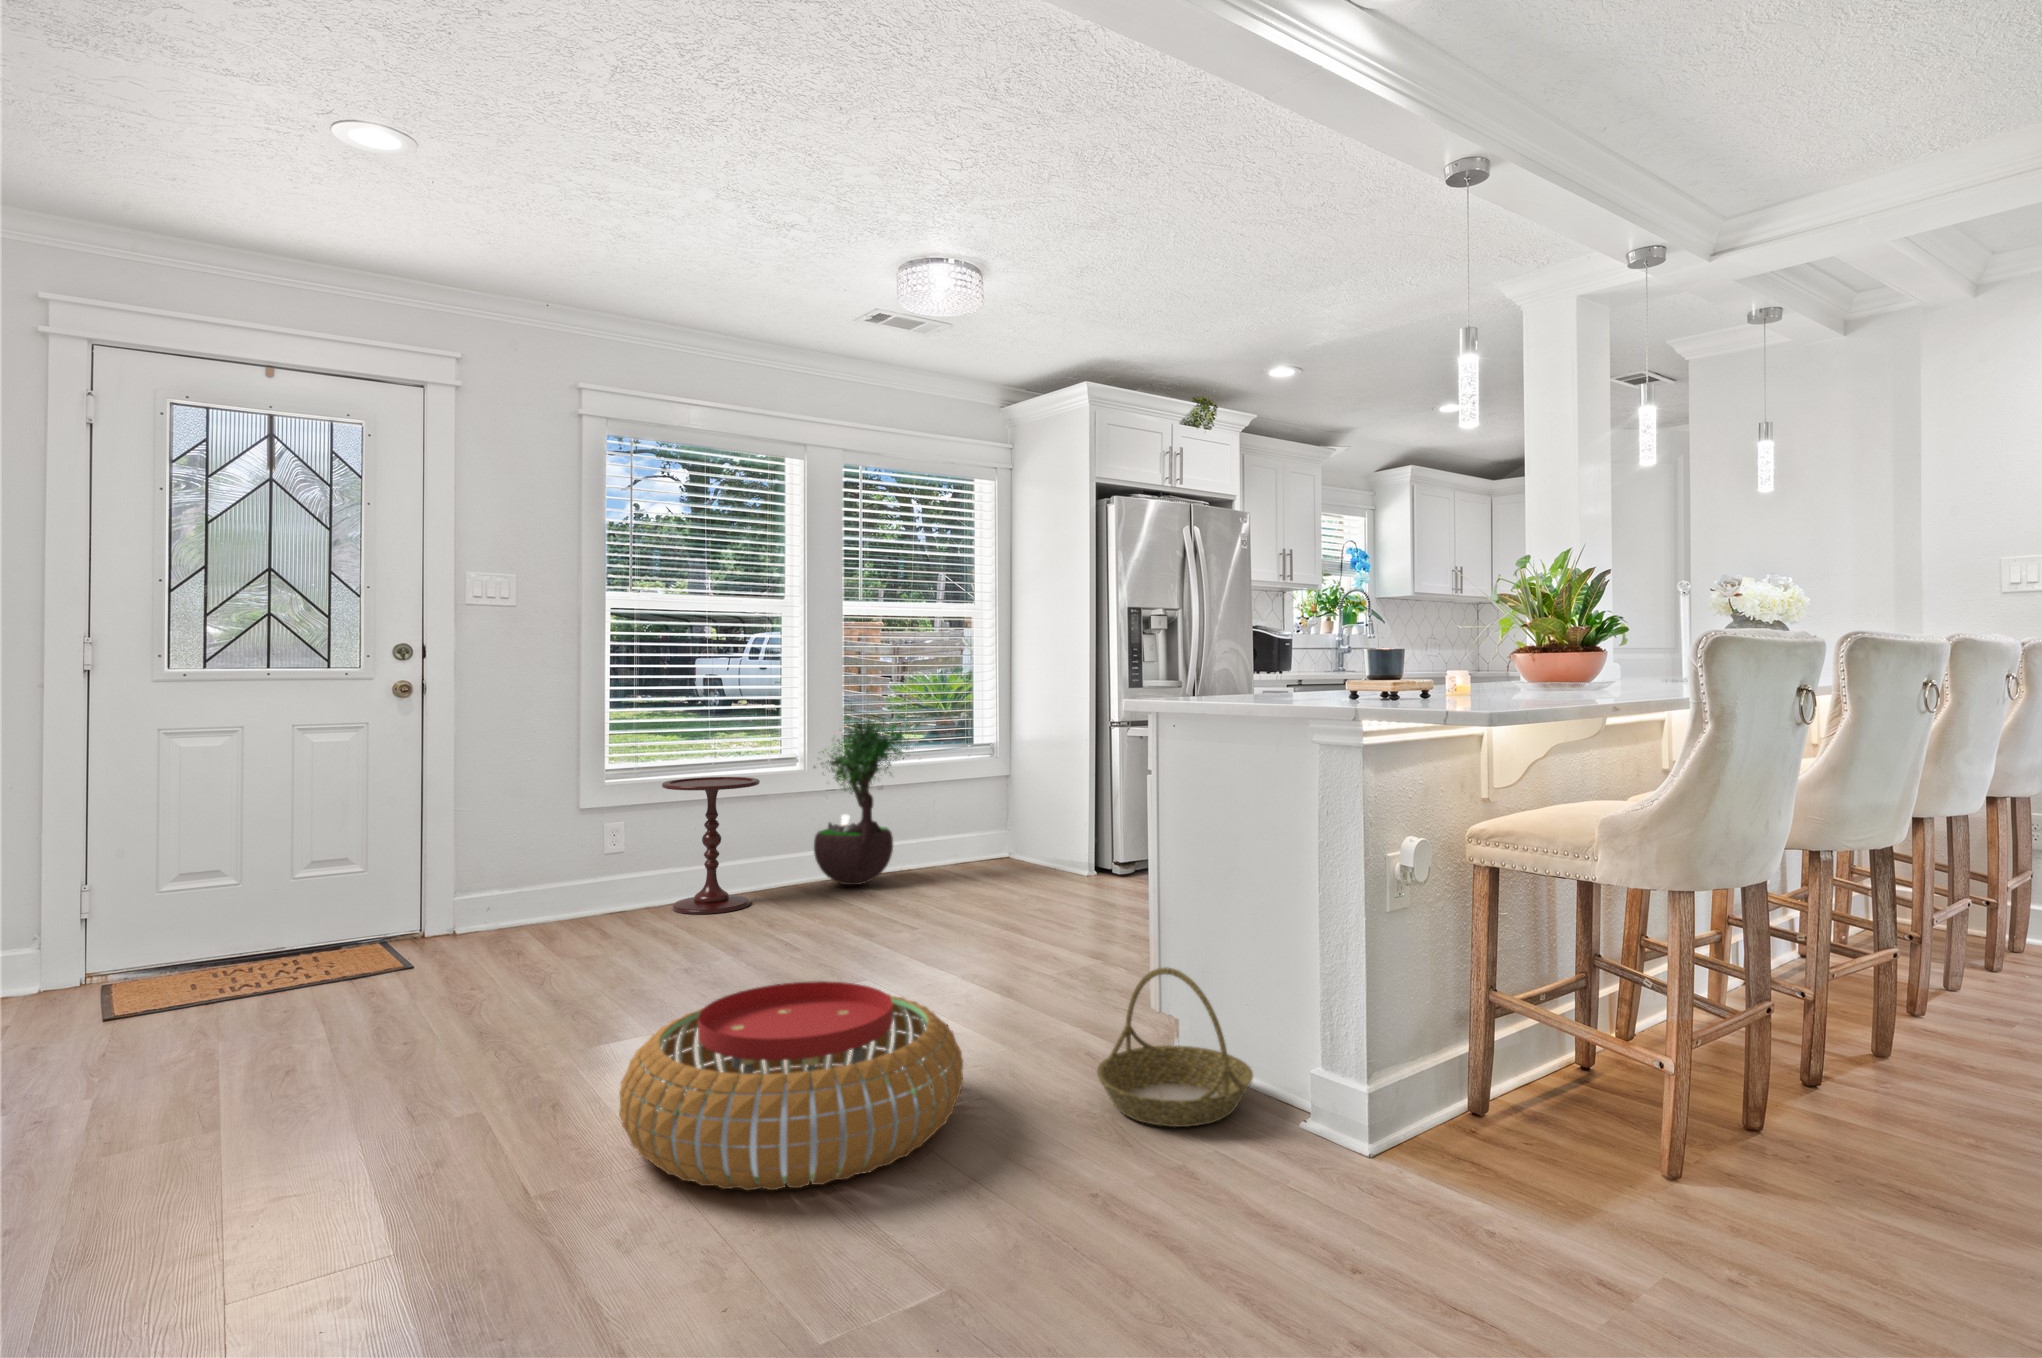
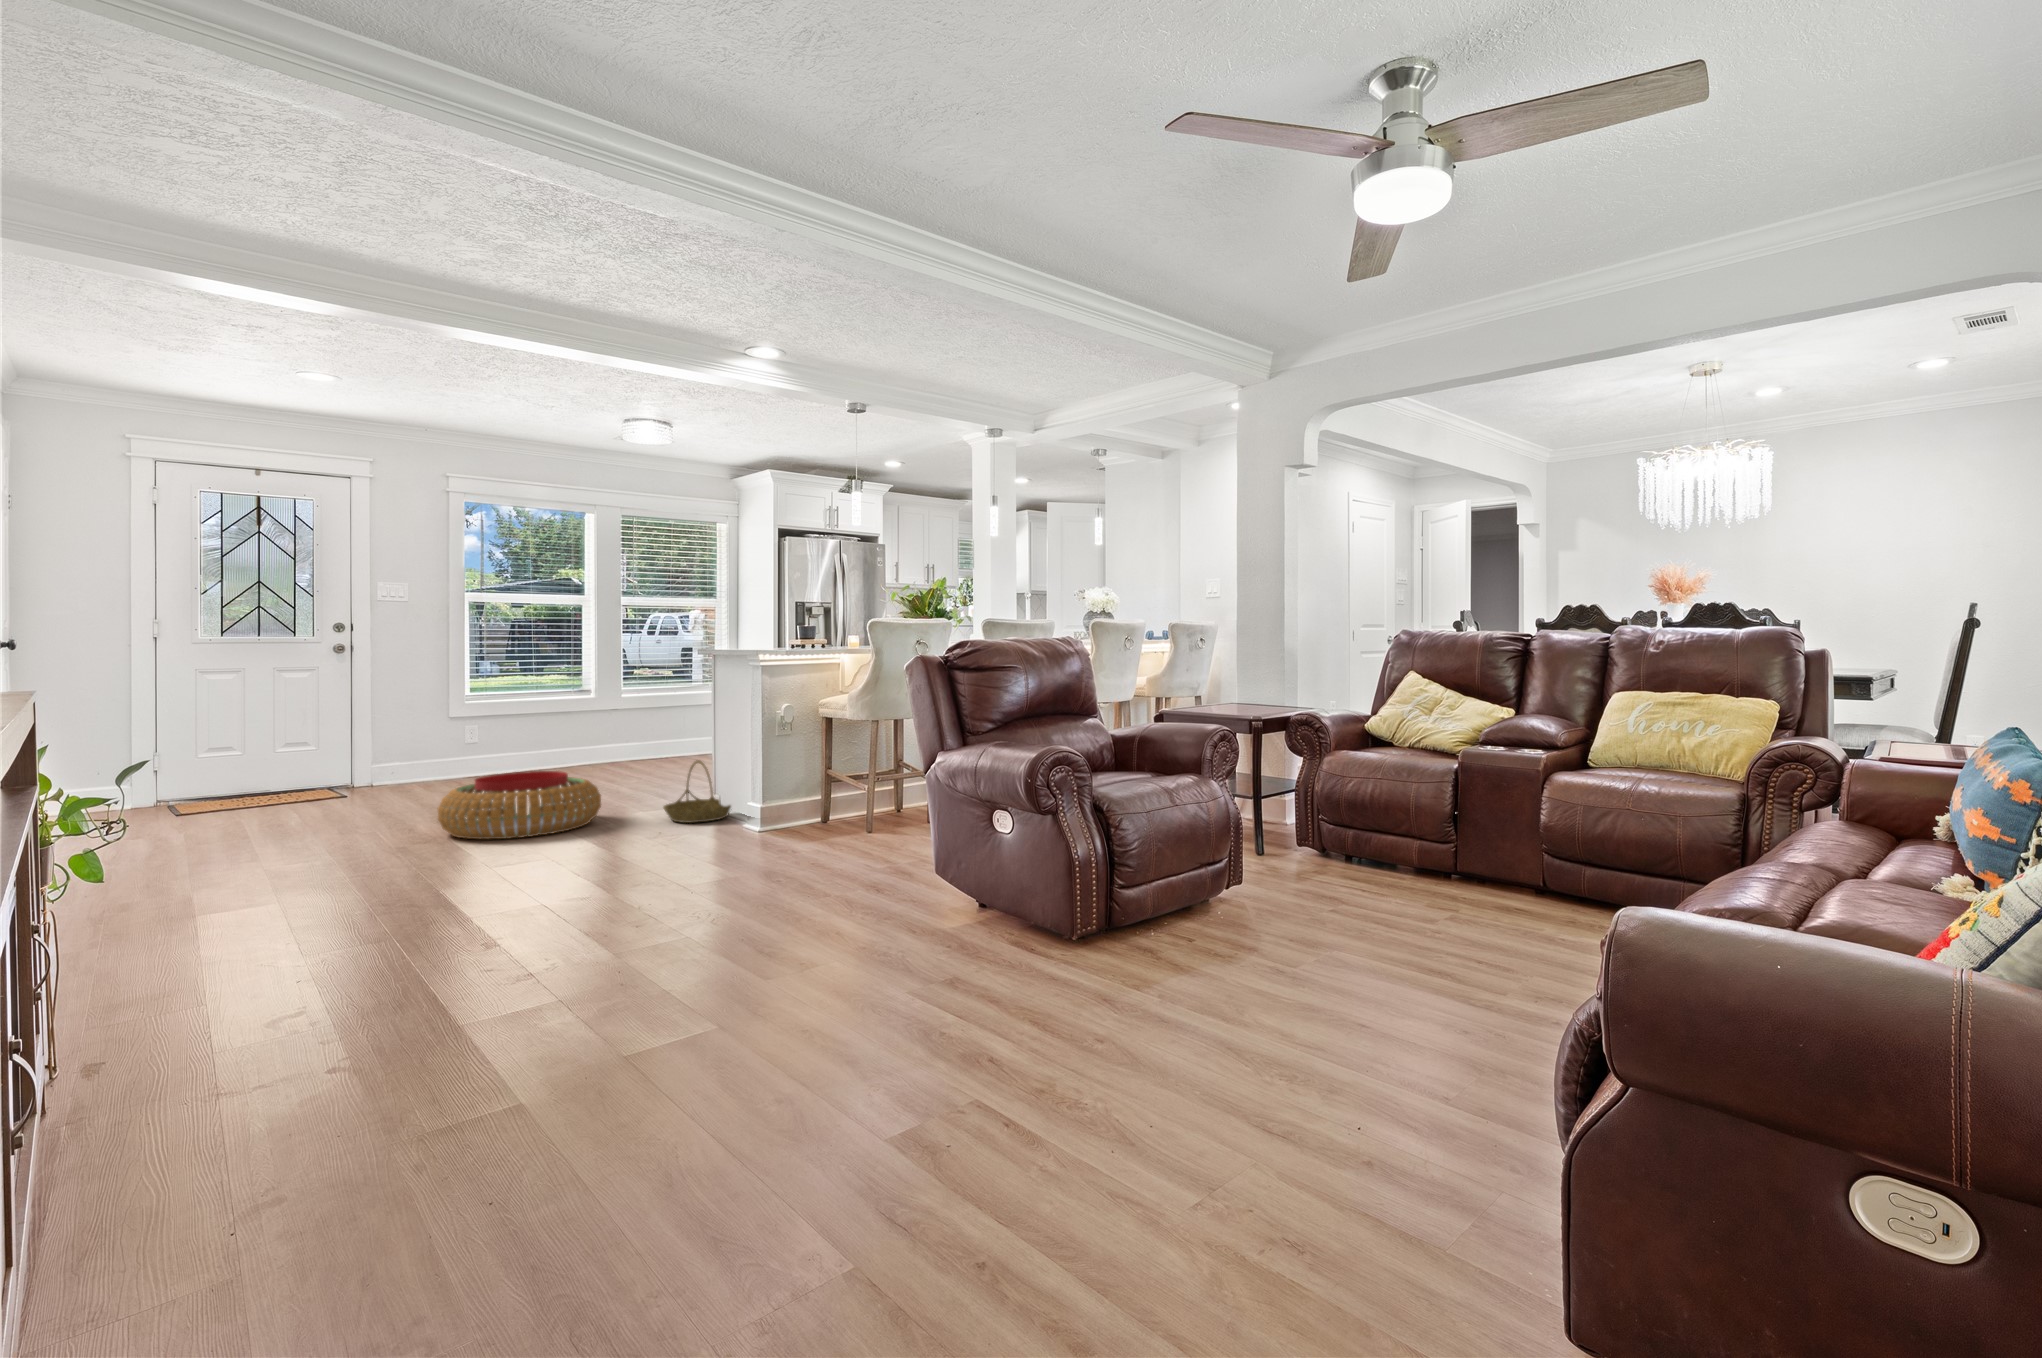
potted tree: present [814,715,915,885] -> none [596,657,661,763]
side table: present [662,777,760,914] -> none [500,700,561,775]

